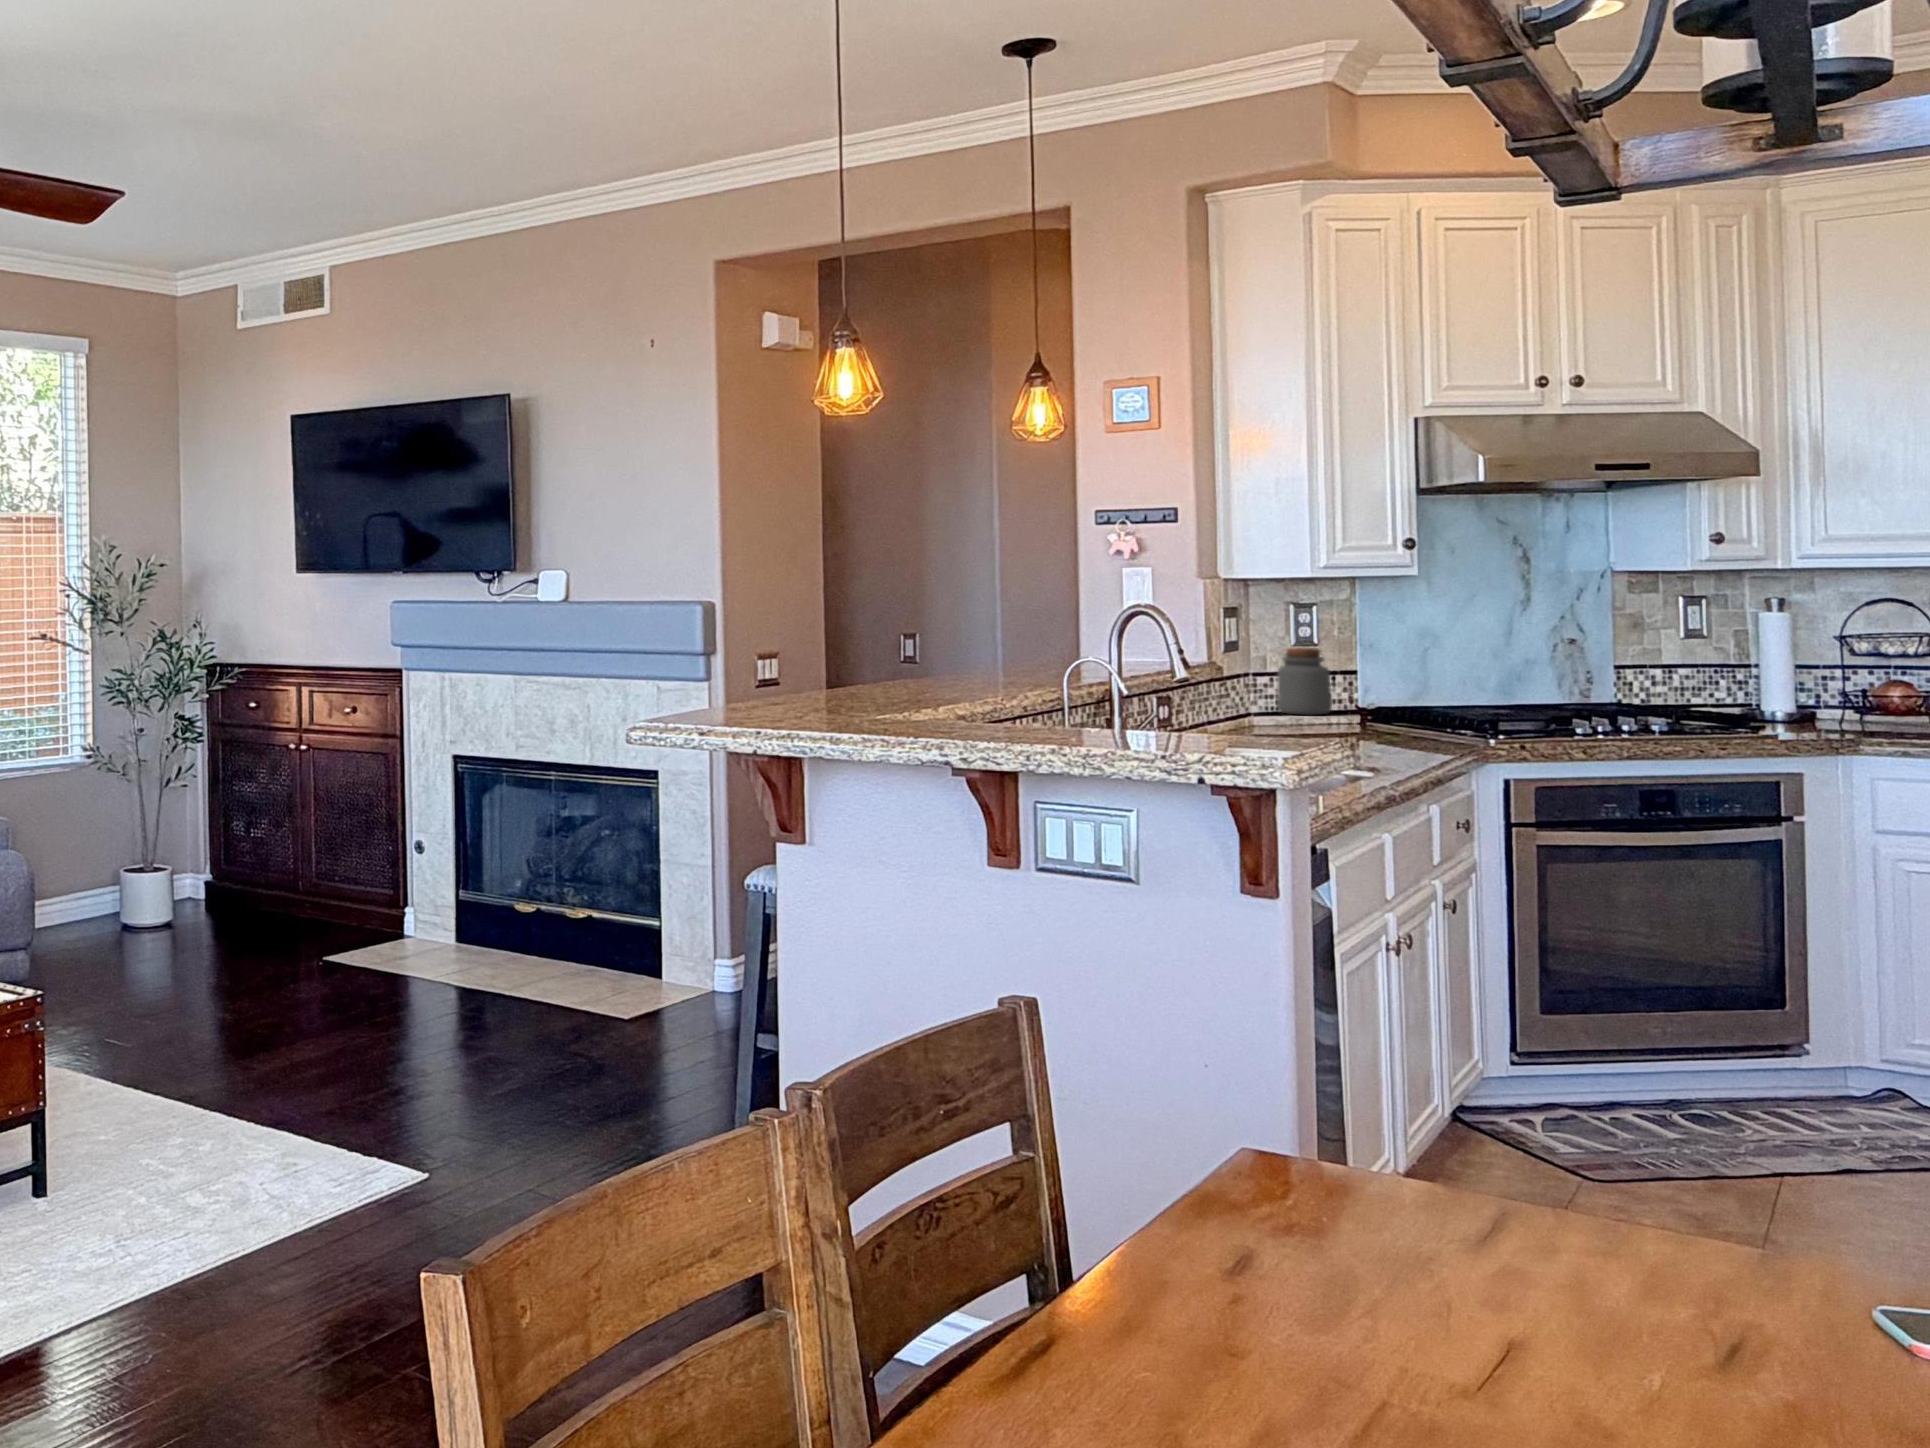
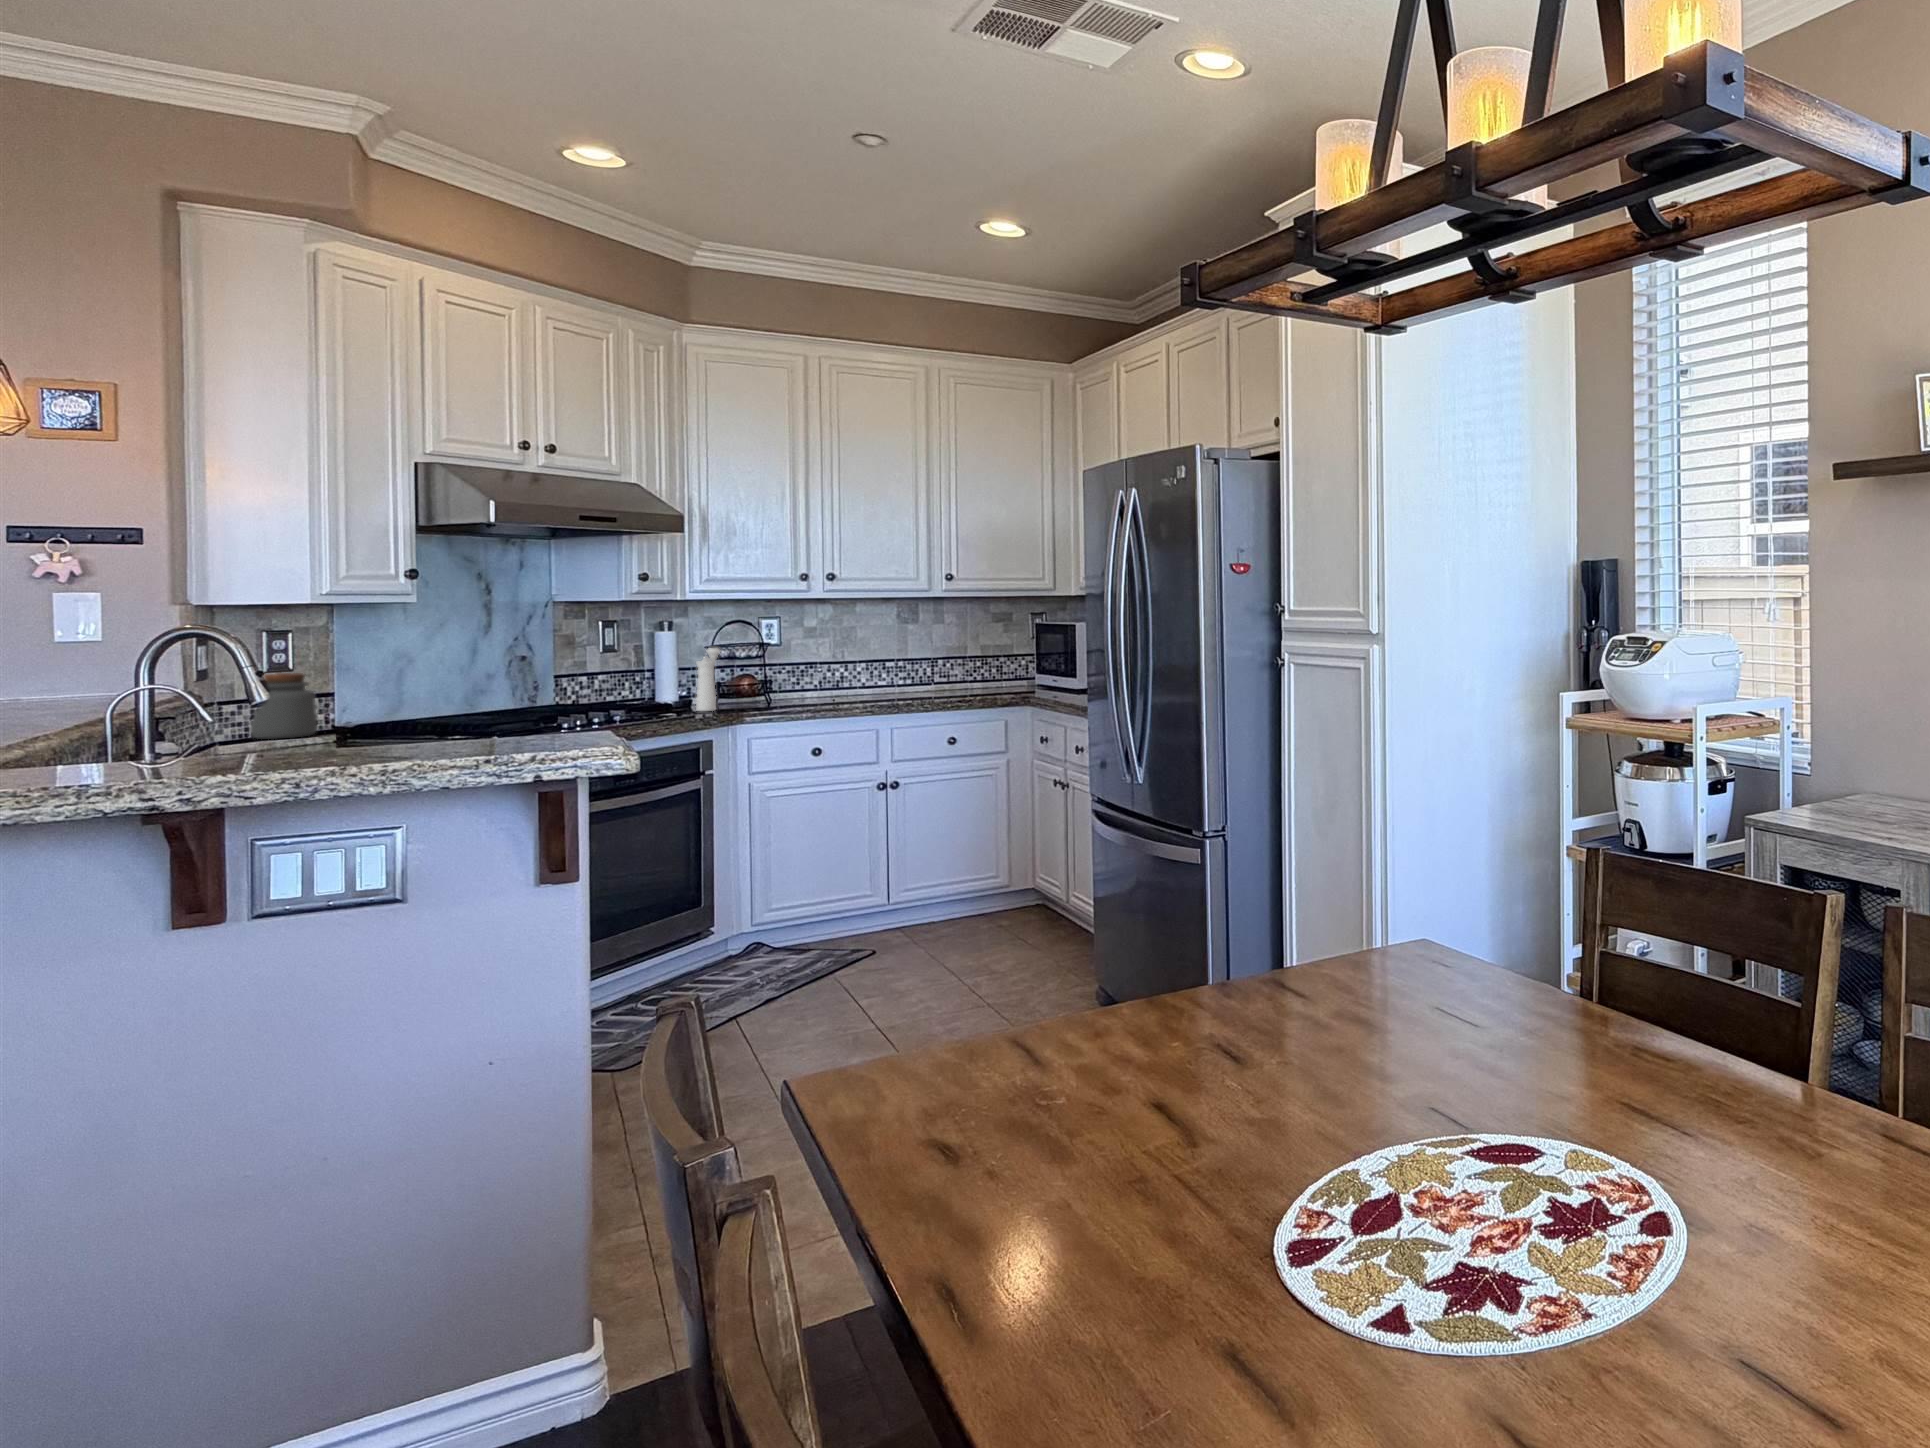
pepper mill: none [1785,639,1833,730] -> present [696,648,720,711]

